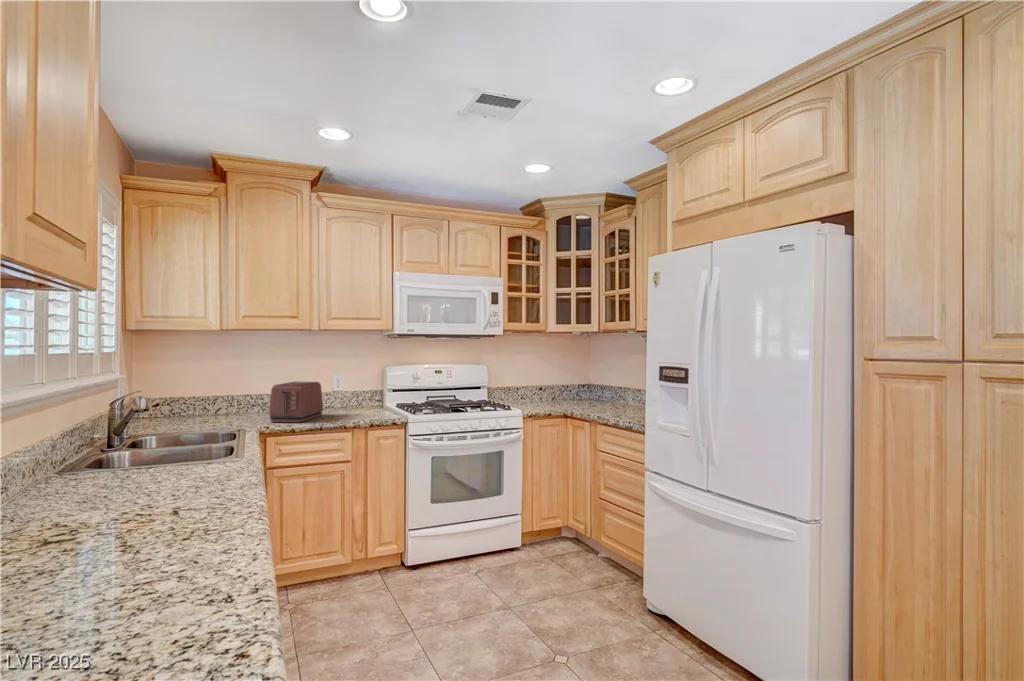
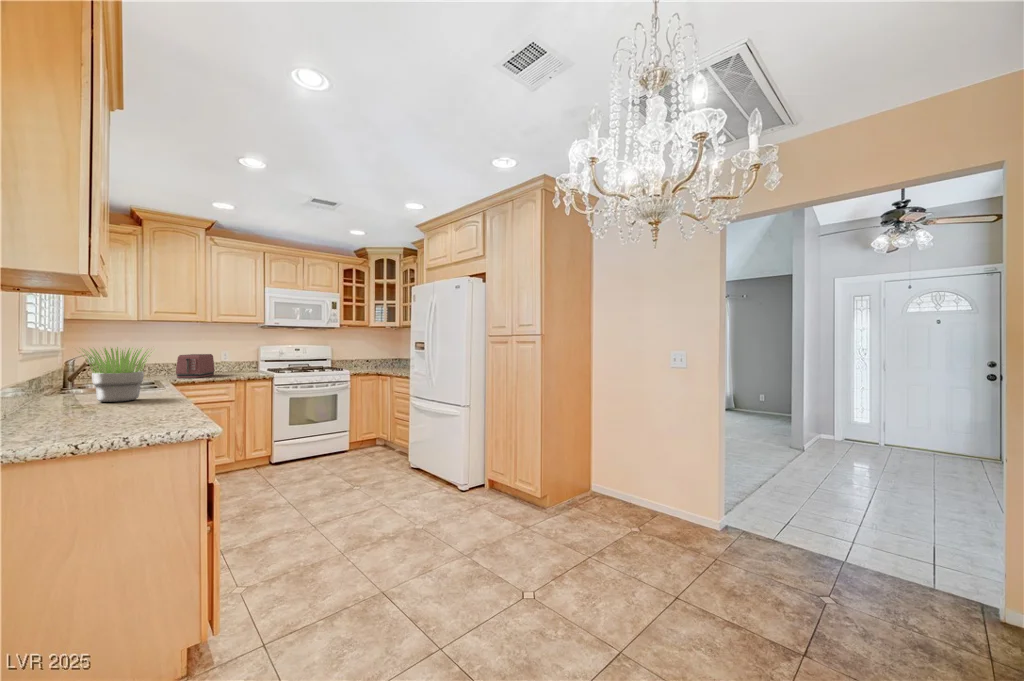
potted plant: none [54,390,217,516] -> present [79,347,150,402]

